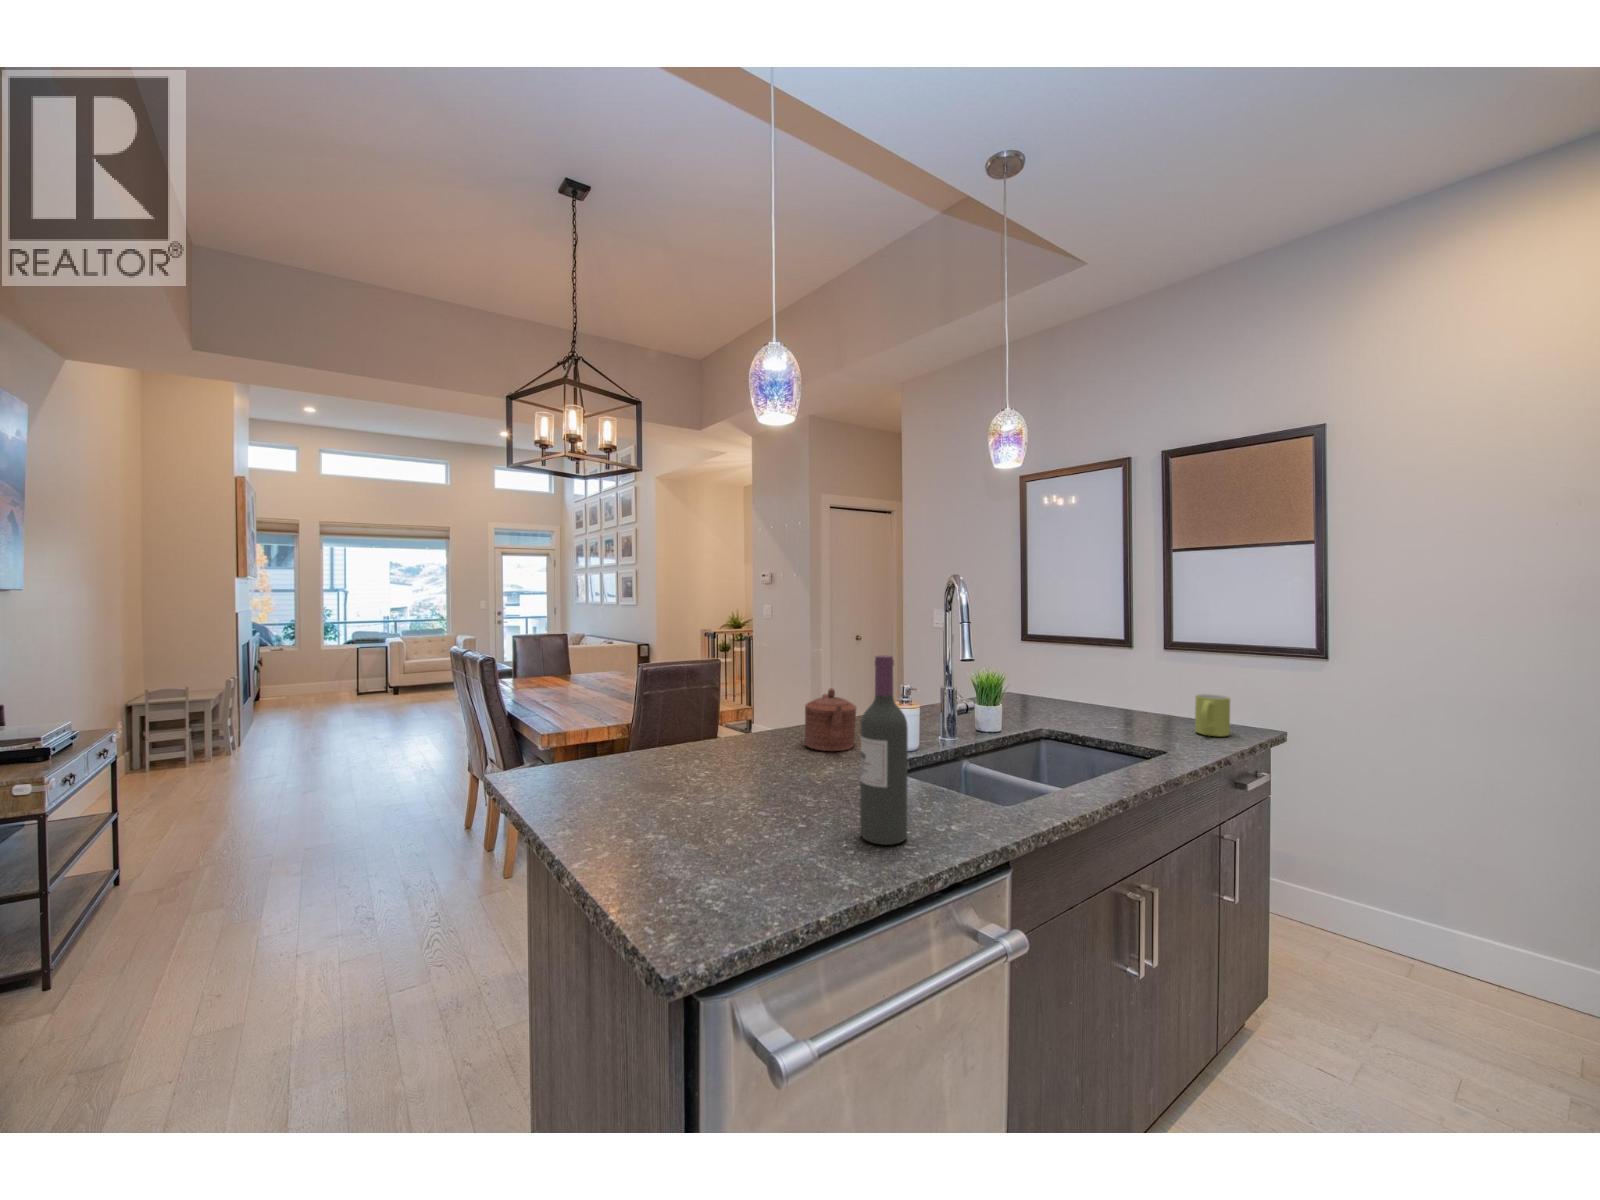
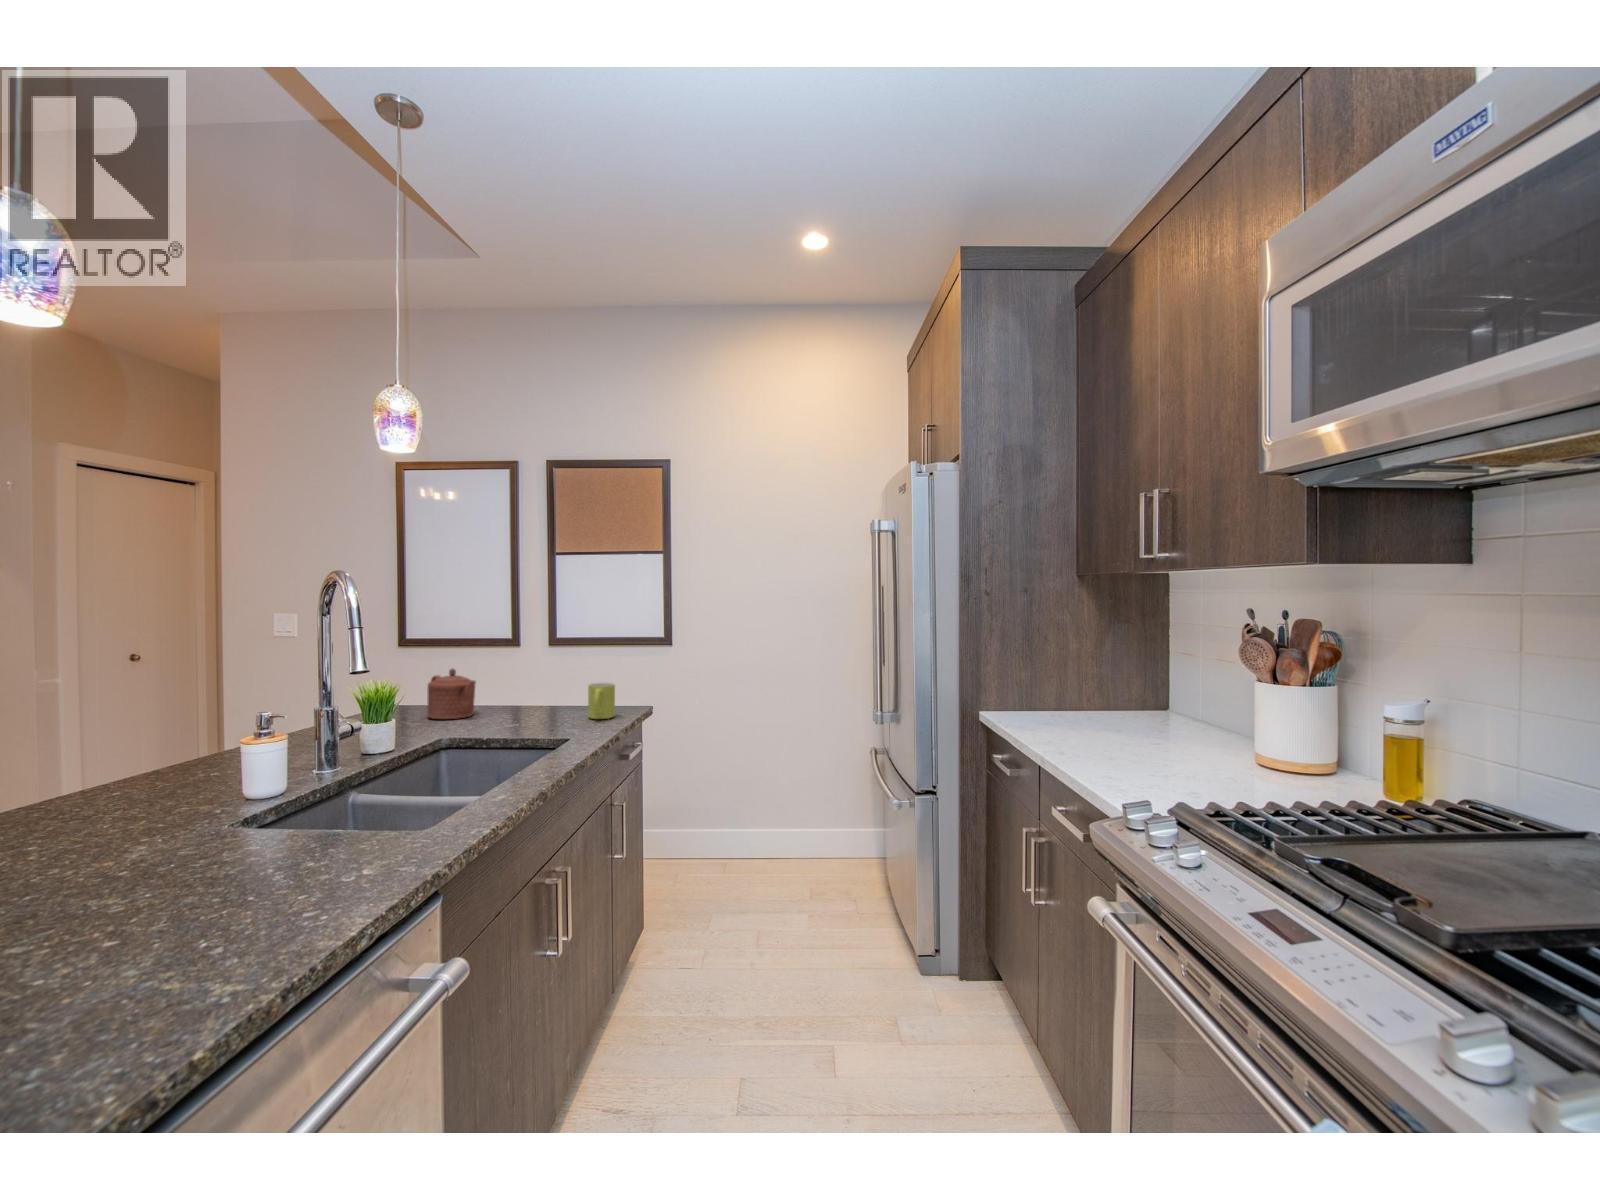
wine bottle: present [860,655,908,845] -> none [228,681,305,928]
teapot: present [805,688,856,751] -> present [427,668,476,719]

